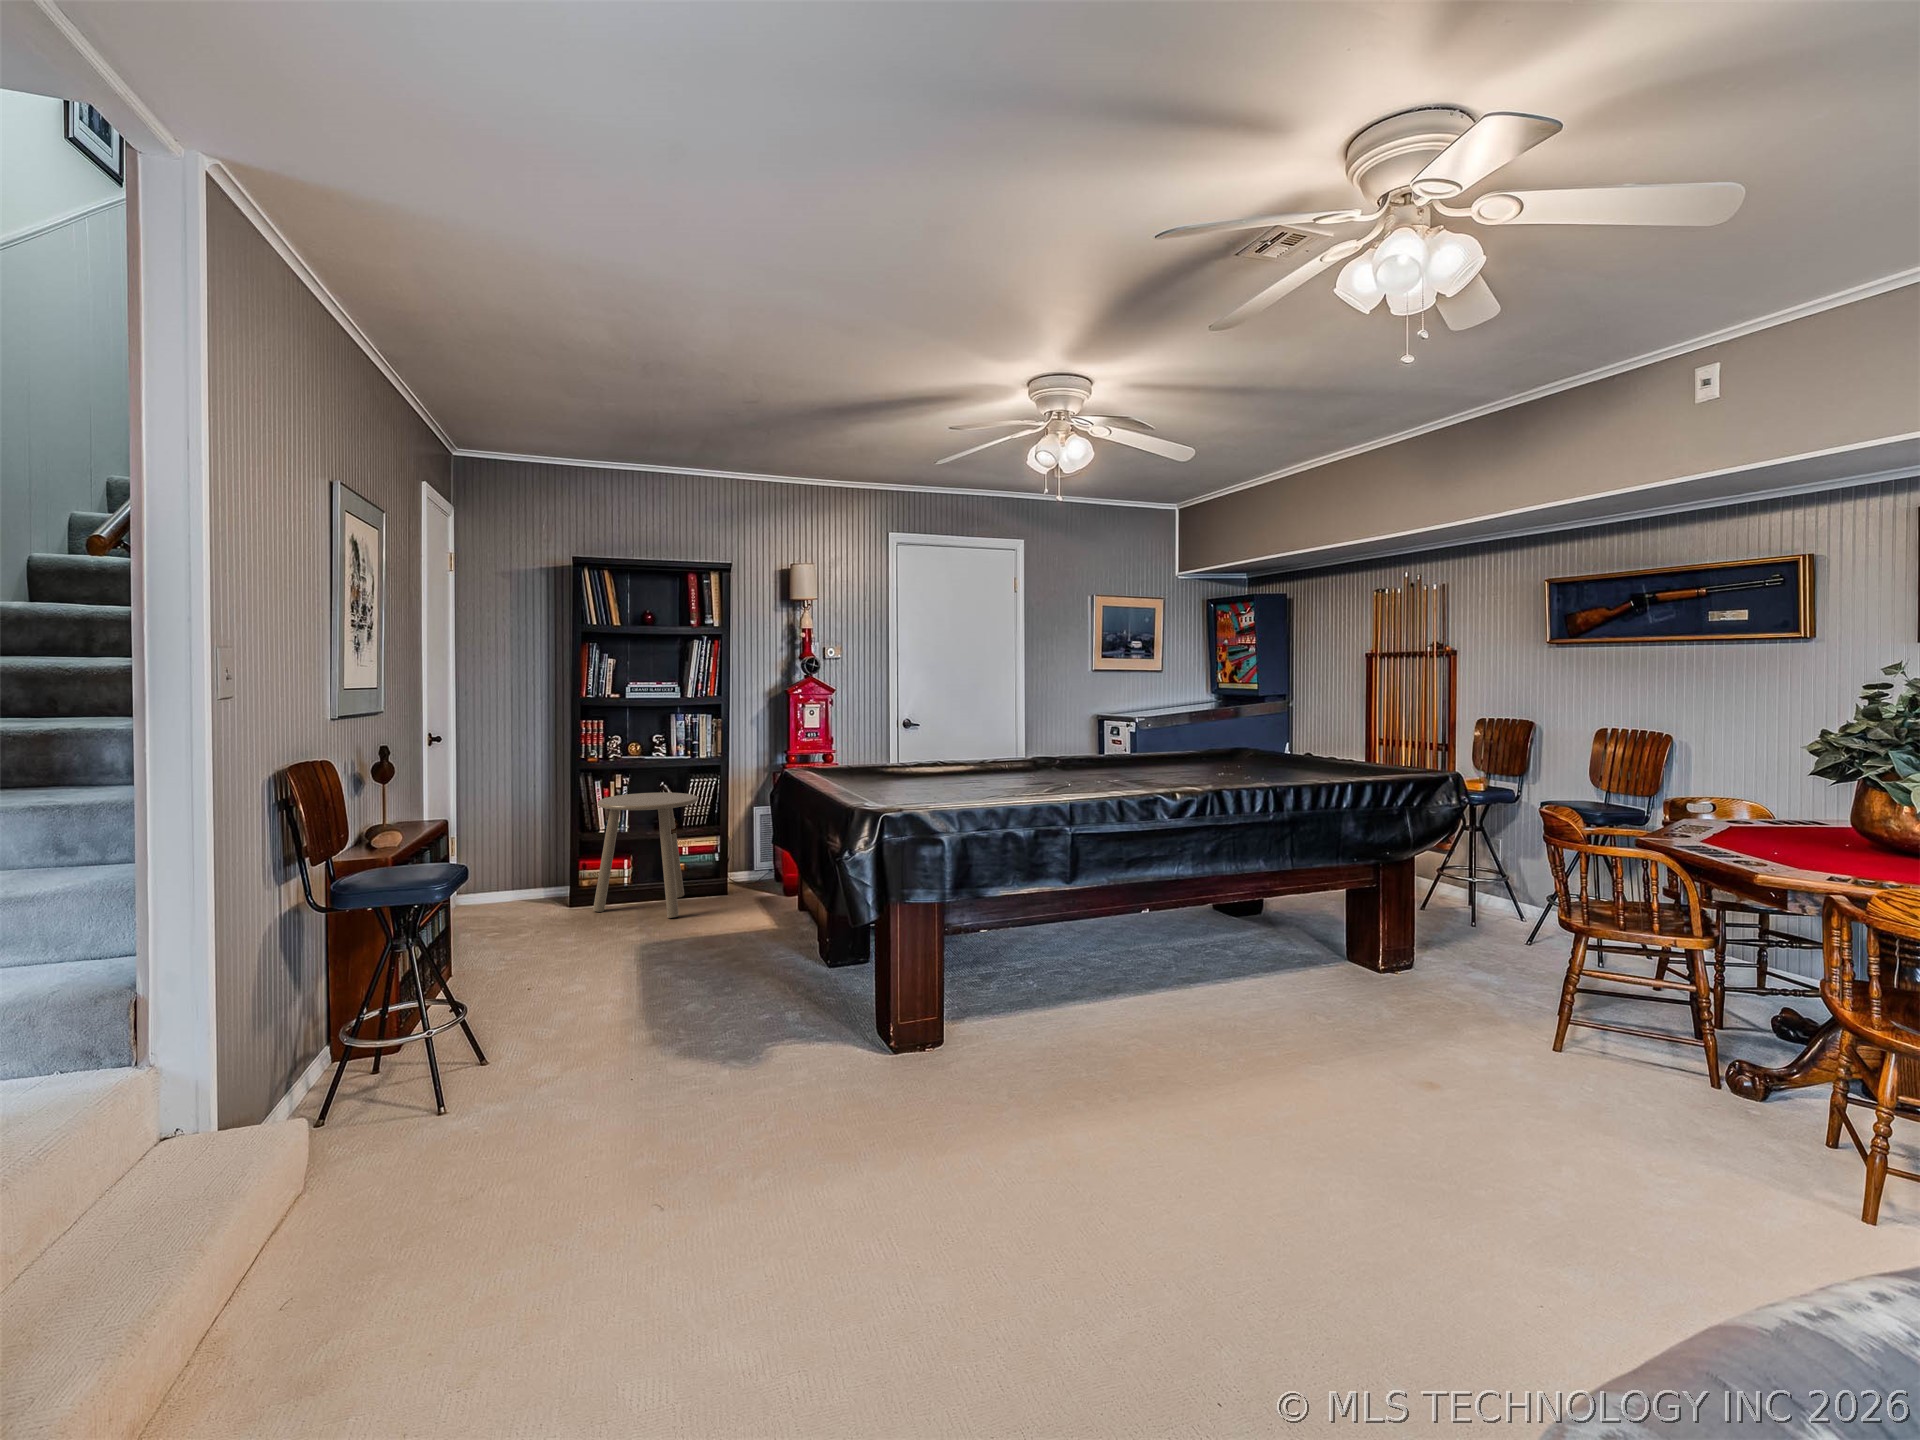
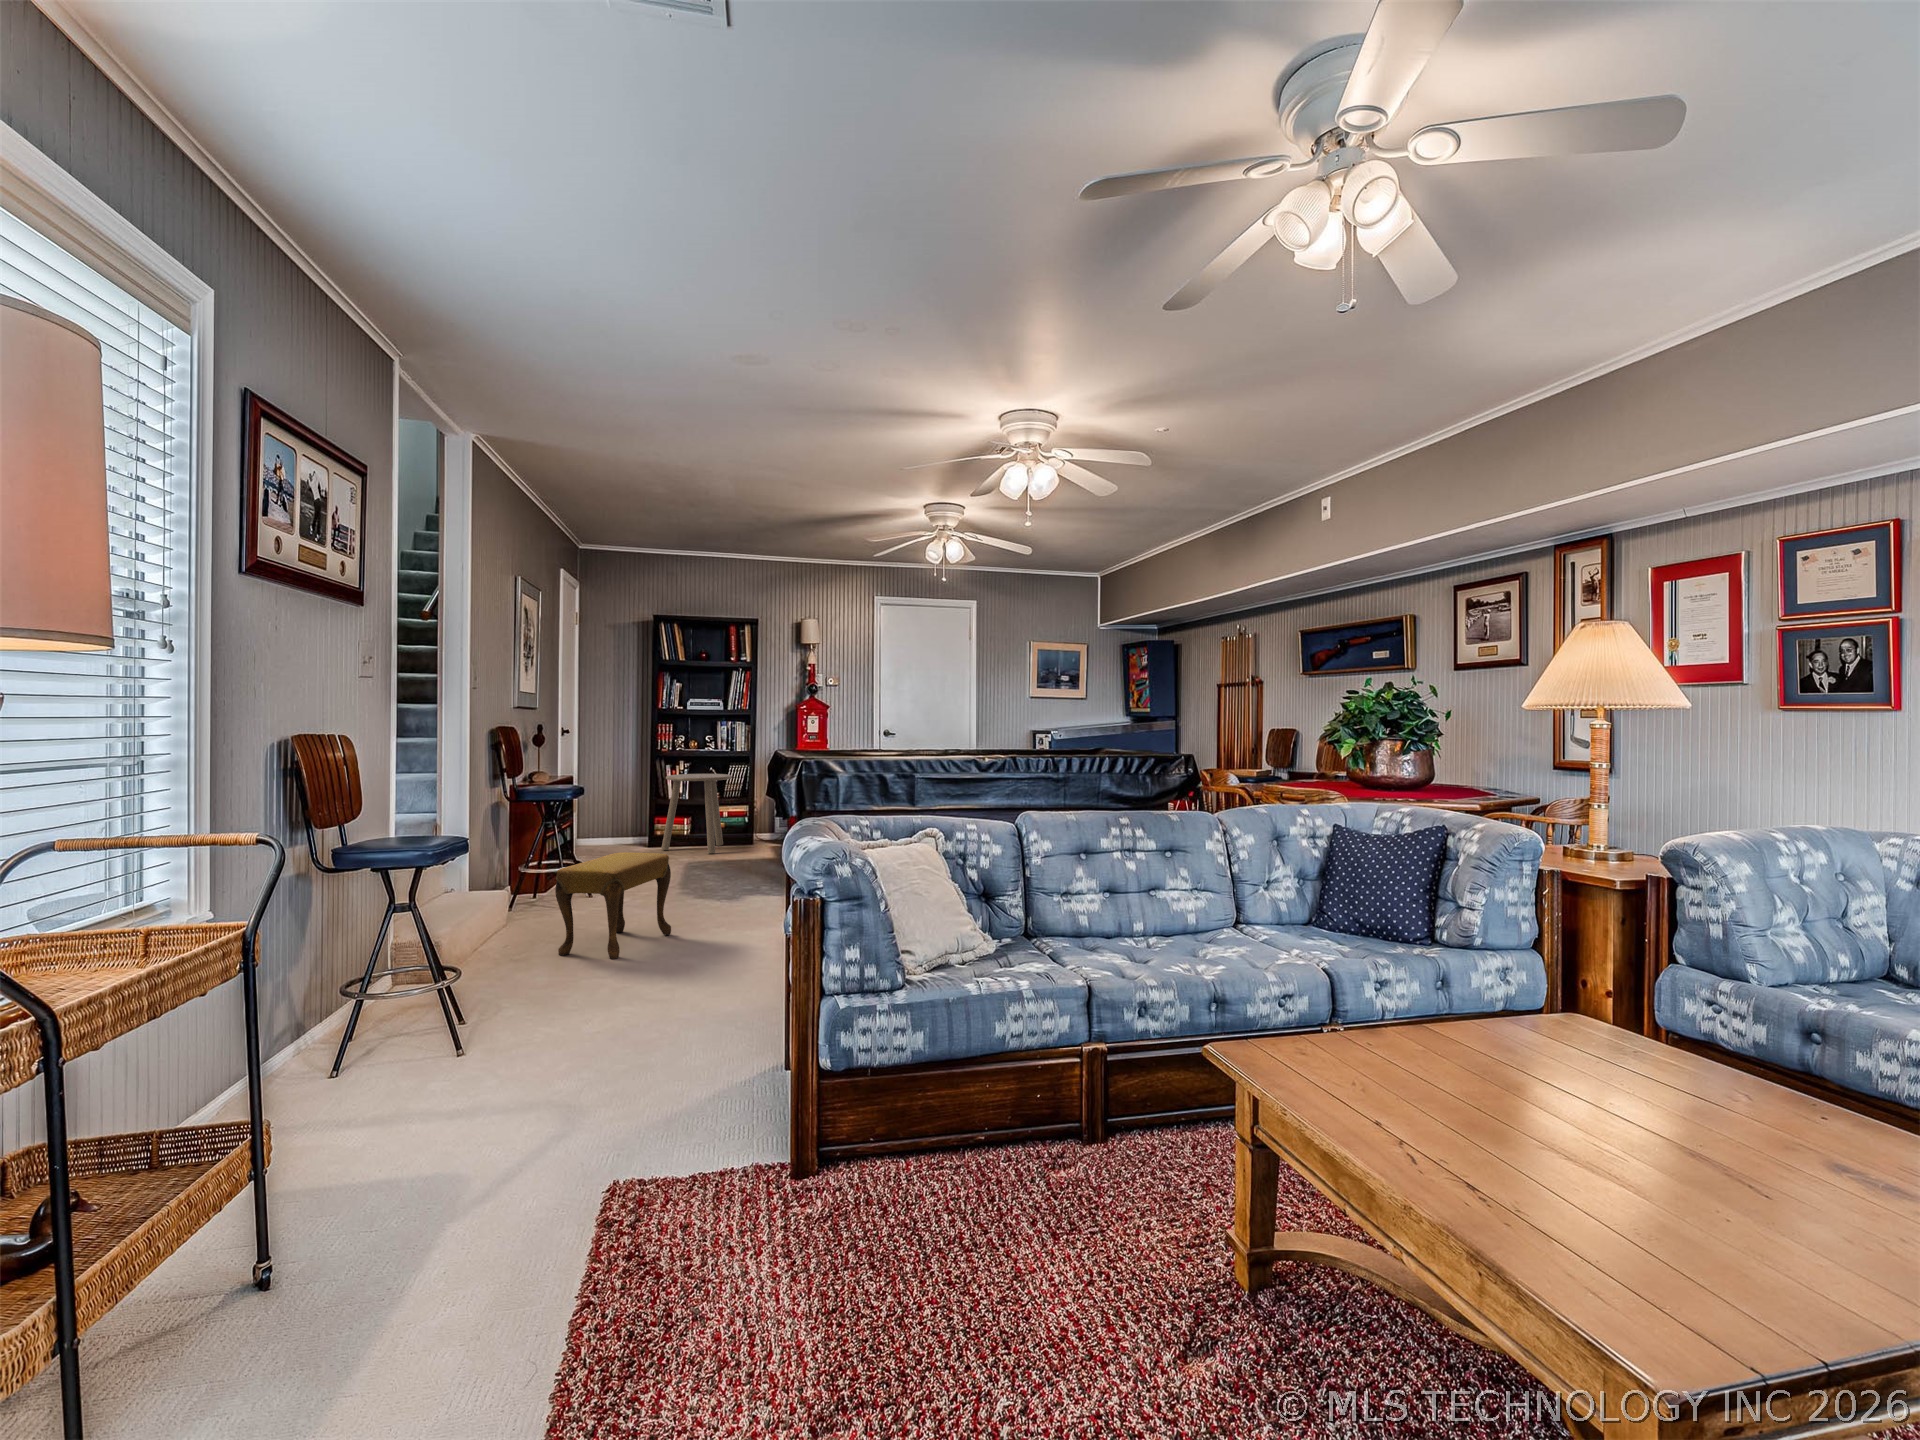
footstool: none [413,1043,670,1346] -> present [555,852,671,959]

